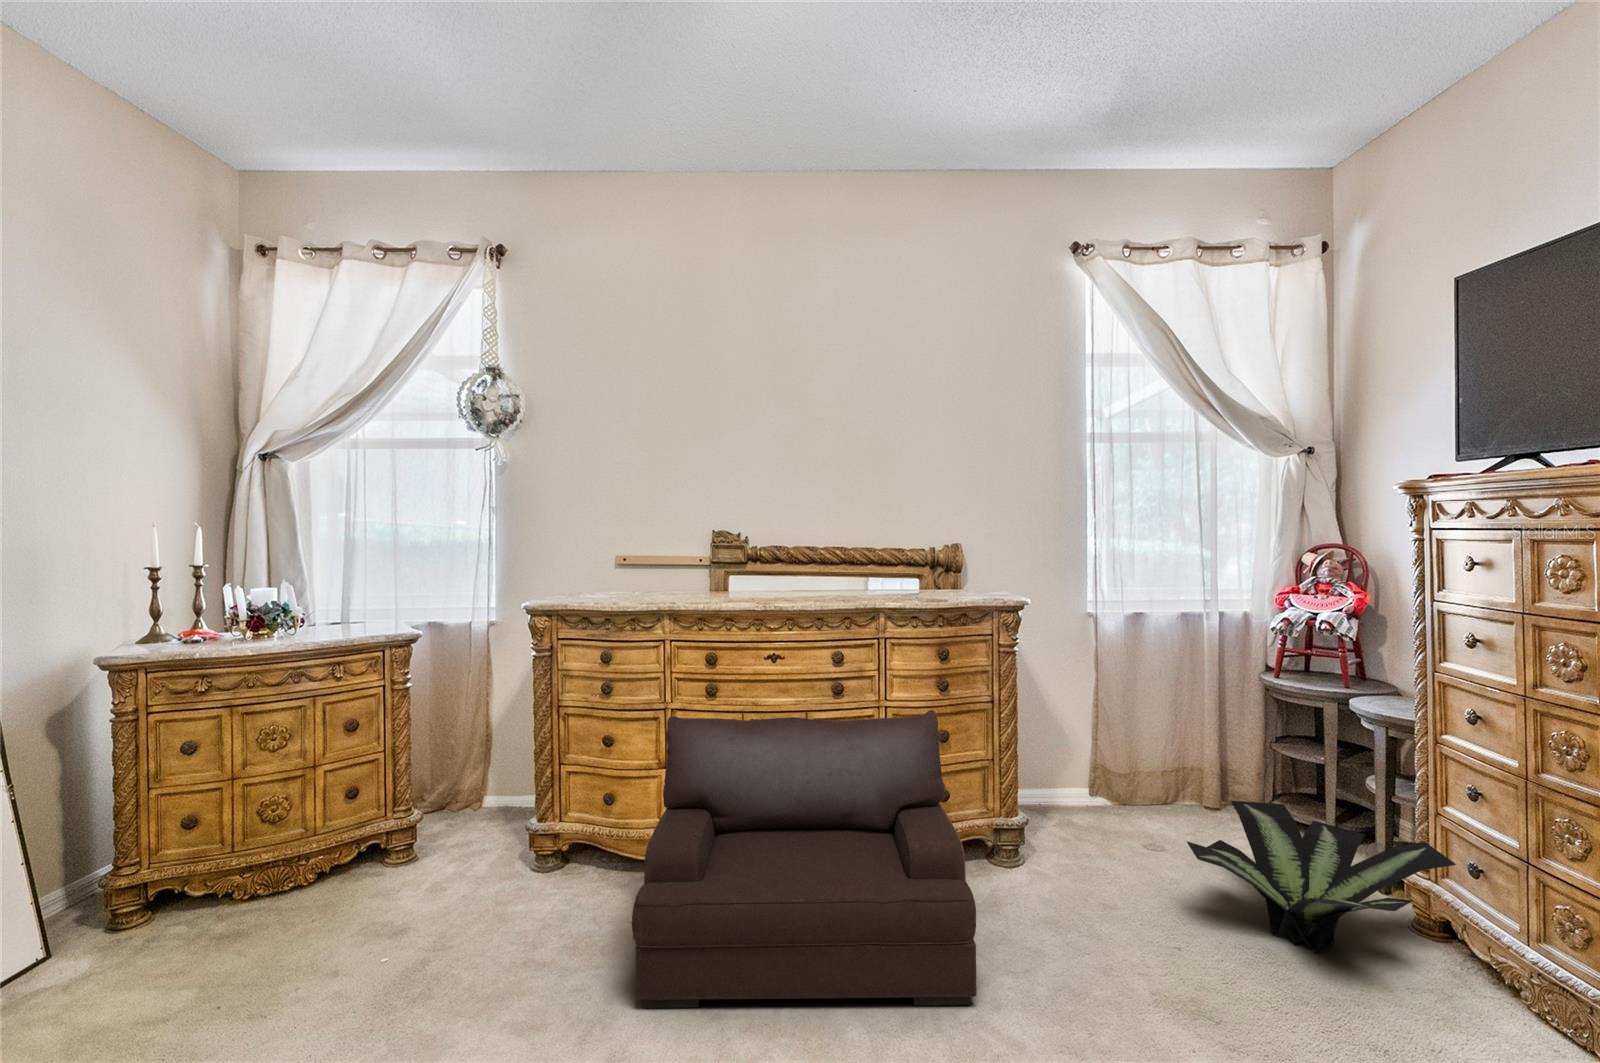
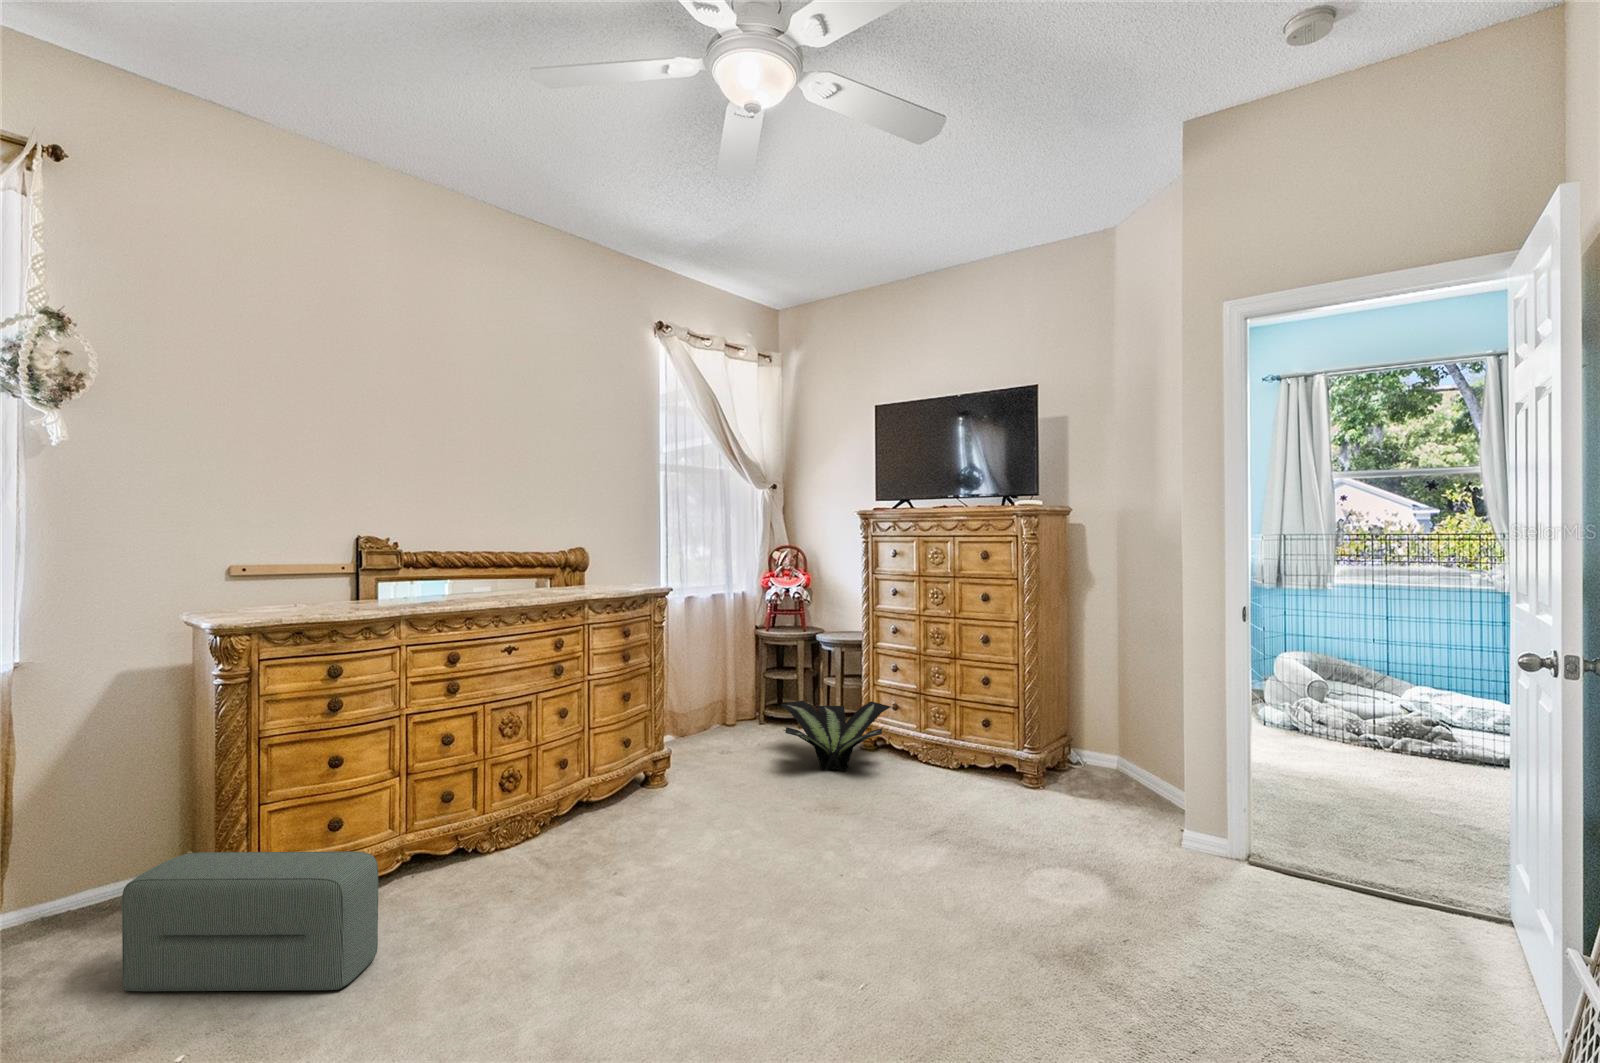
armchair: present [632,710,976,1008] -> none [428,672,744,951]
pouf: none [453,790,563,951] -> present [122,851,378,991]

